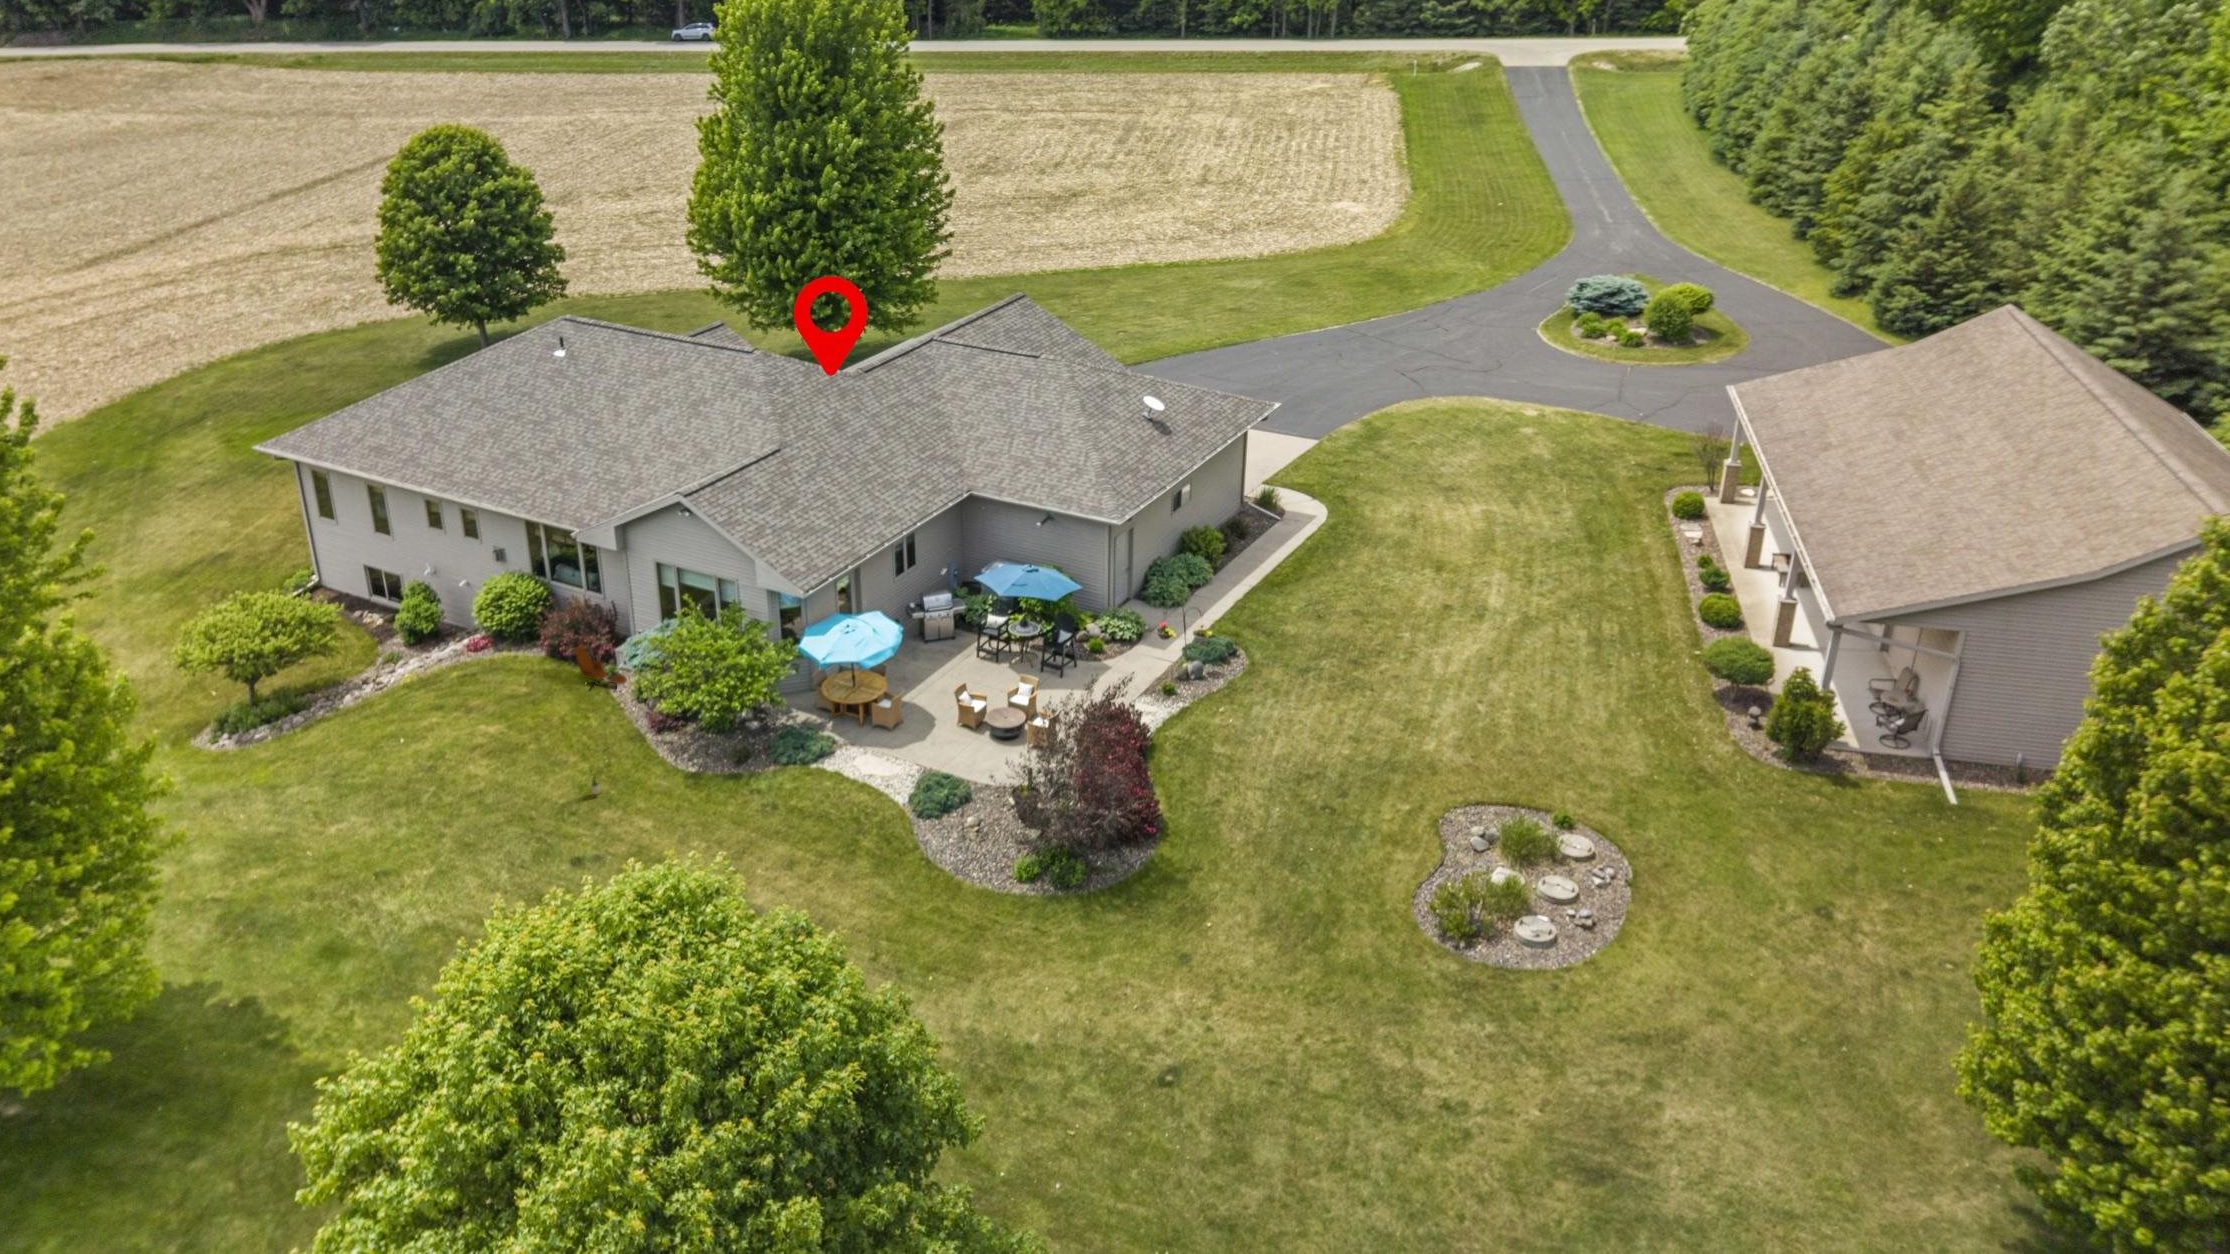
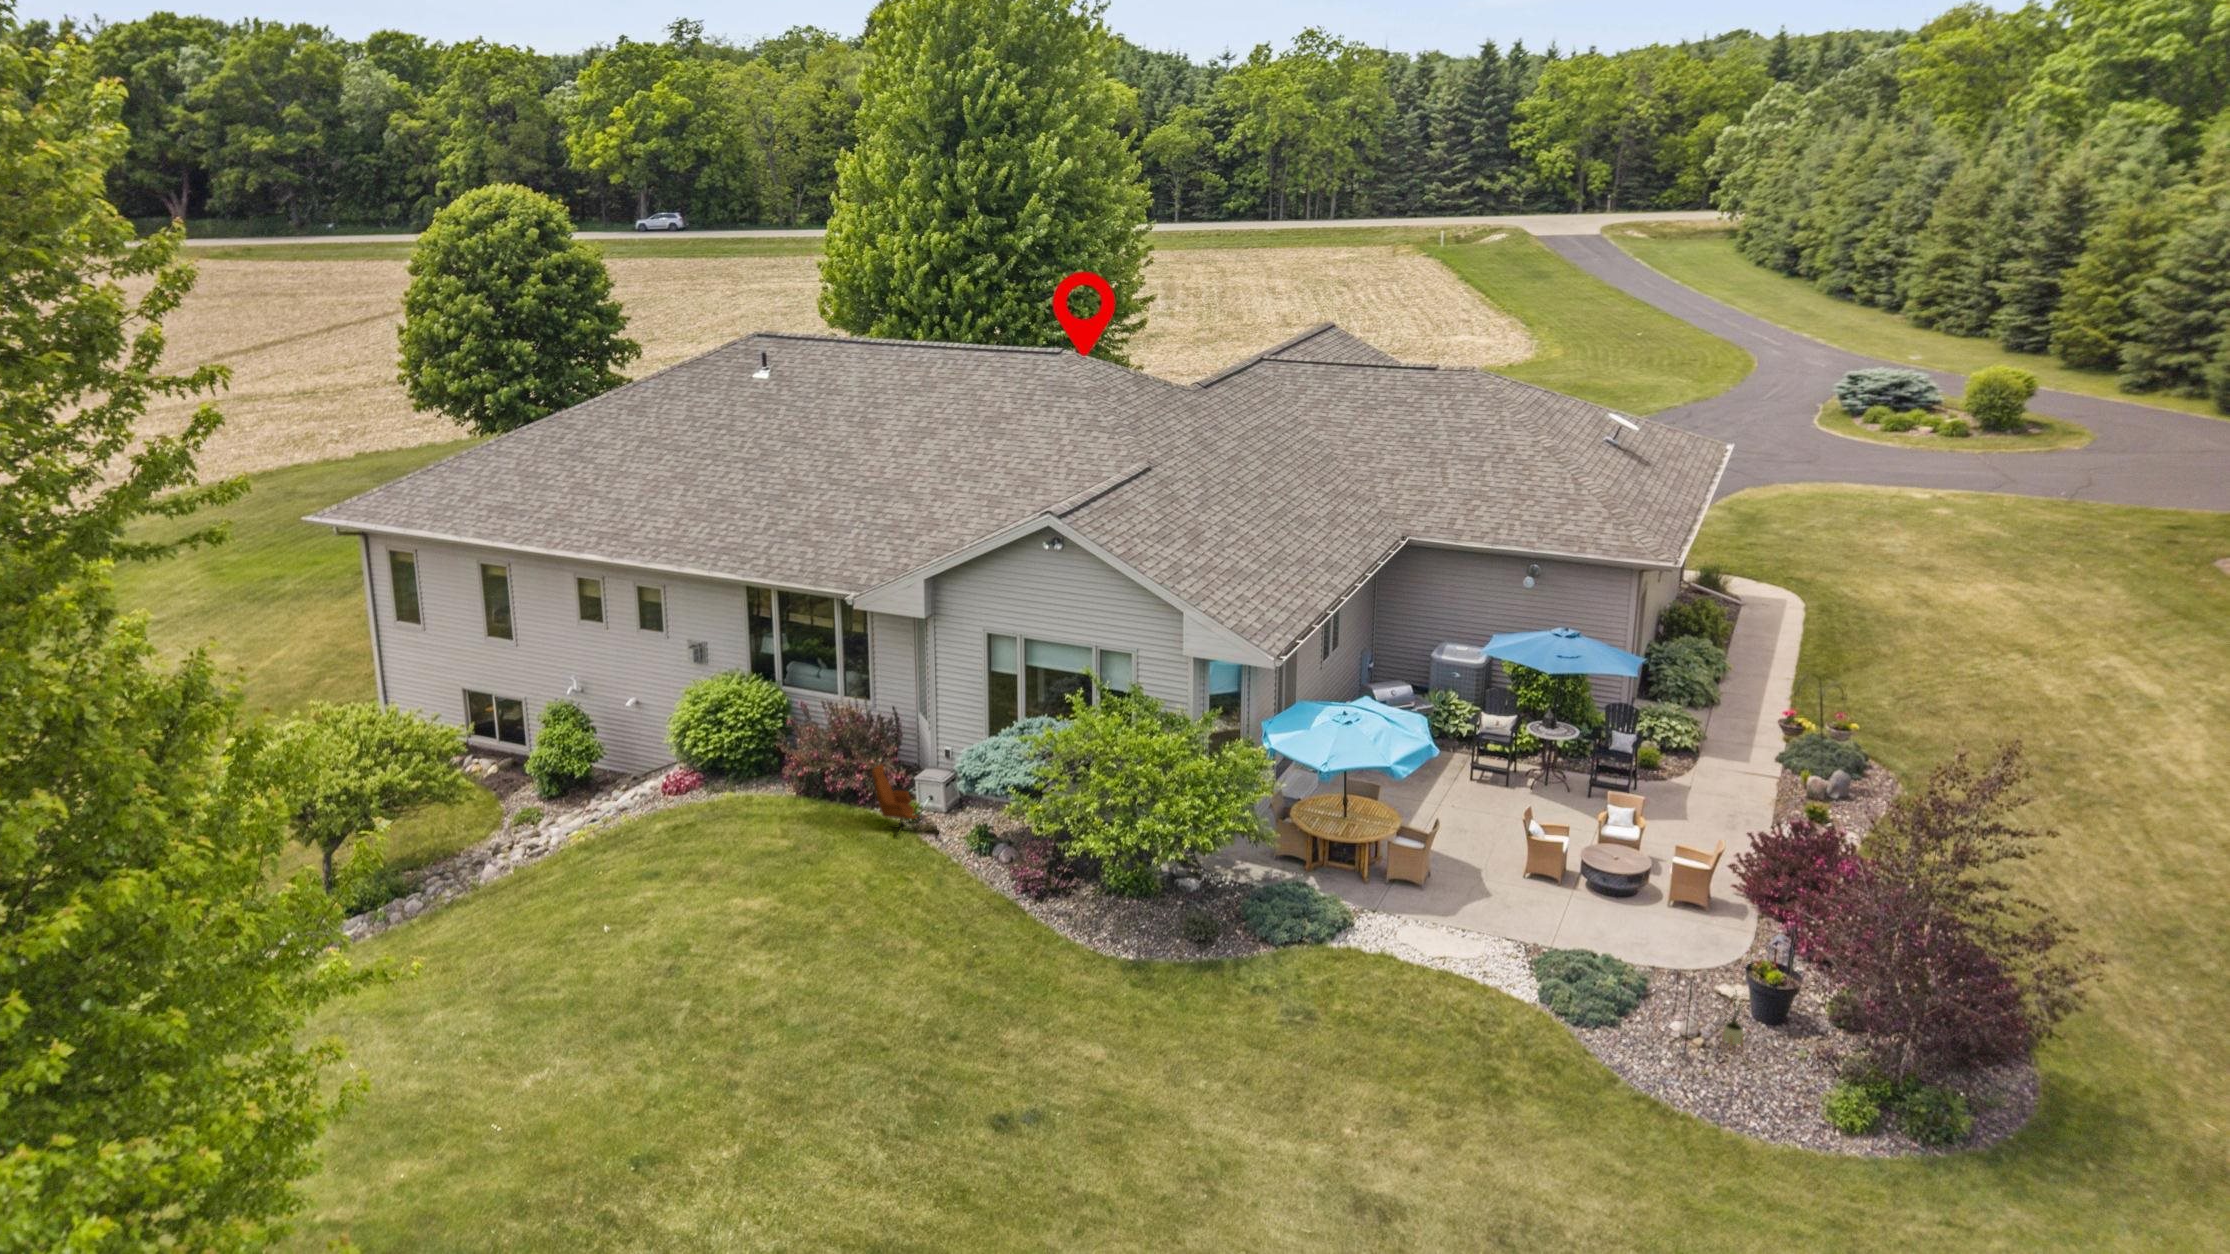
house plant: present [591,776,601,794] -> present [1722,1002,1744,1047]

